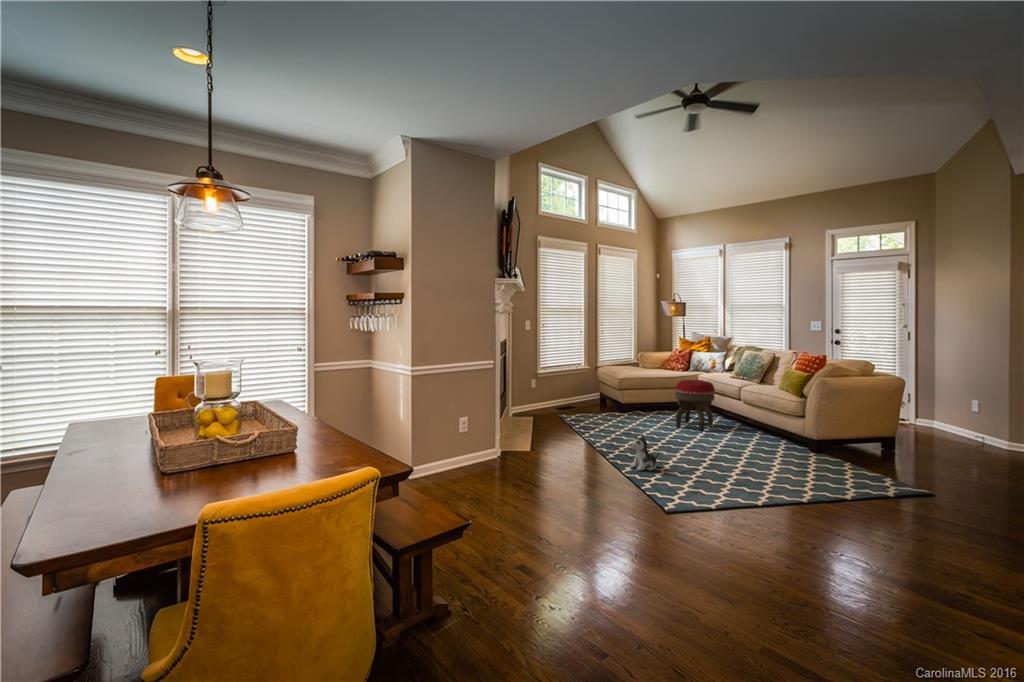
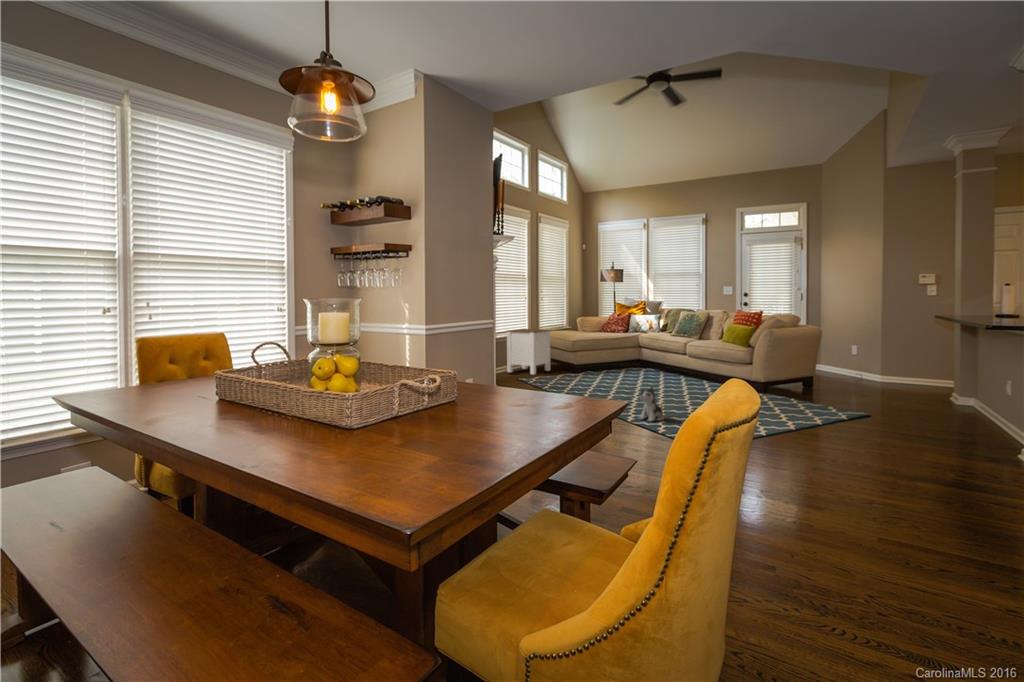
side table: none [554,362,601,410] -> present [506,329,551,374]
footstool: present [675,380,715,431] -> none [637,338,674,385]

